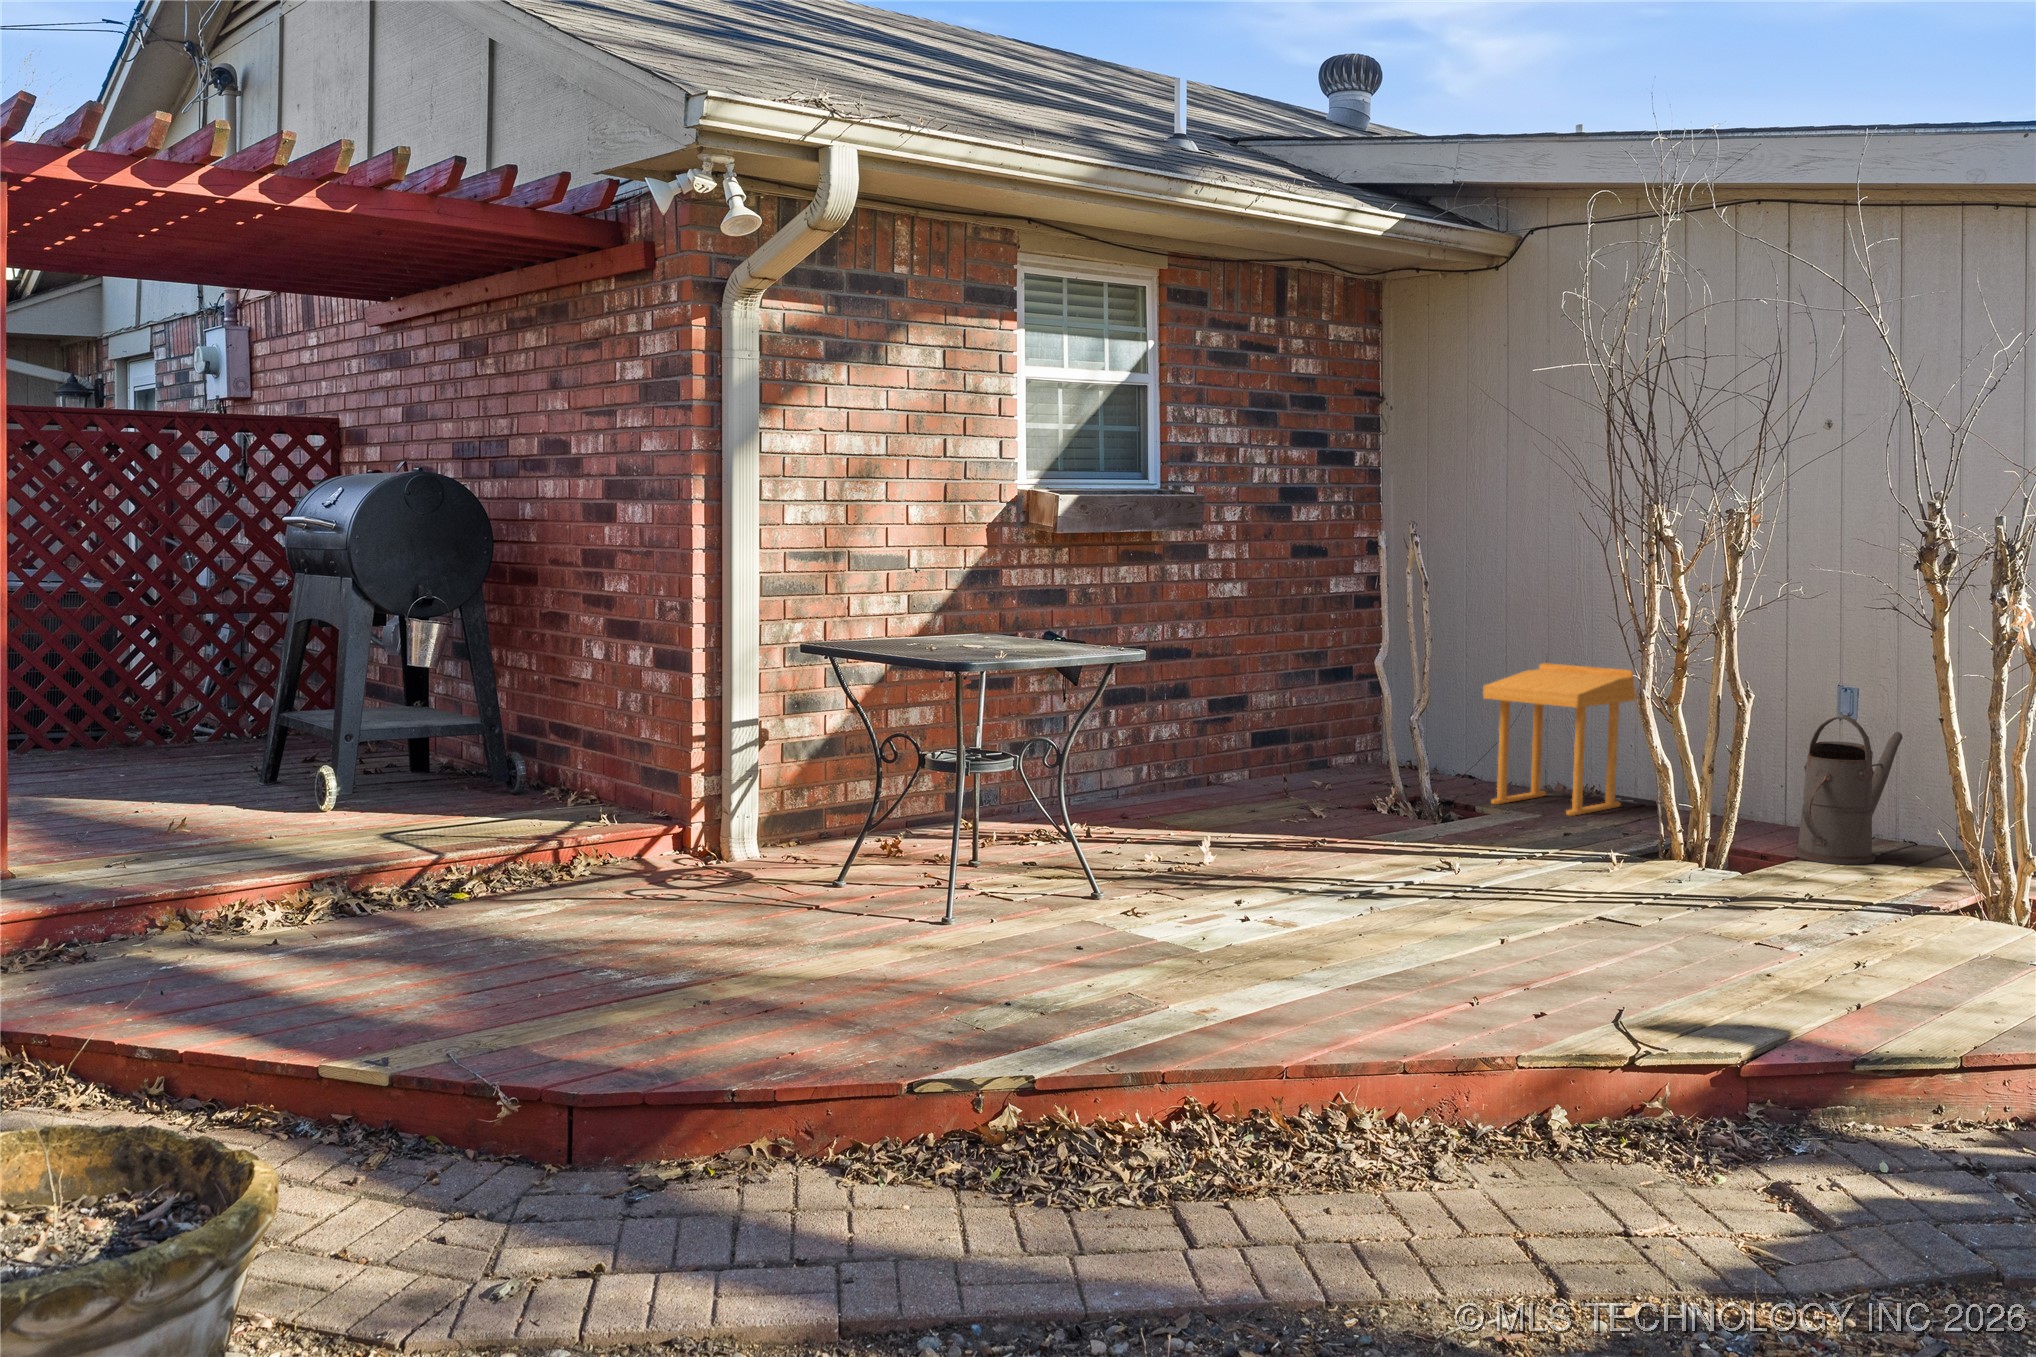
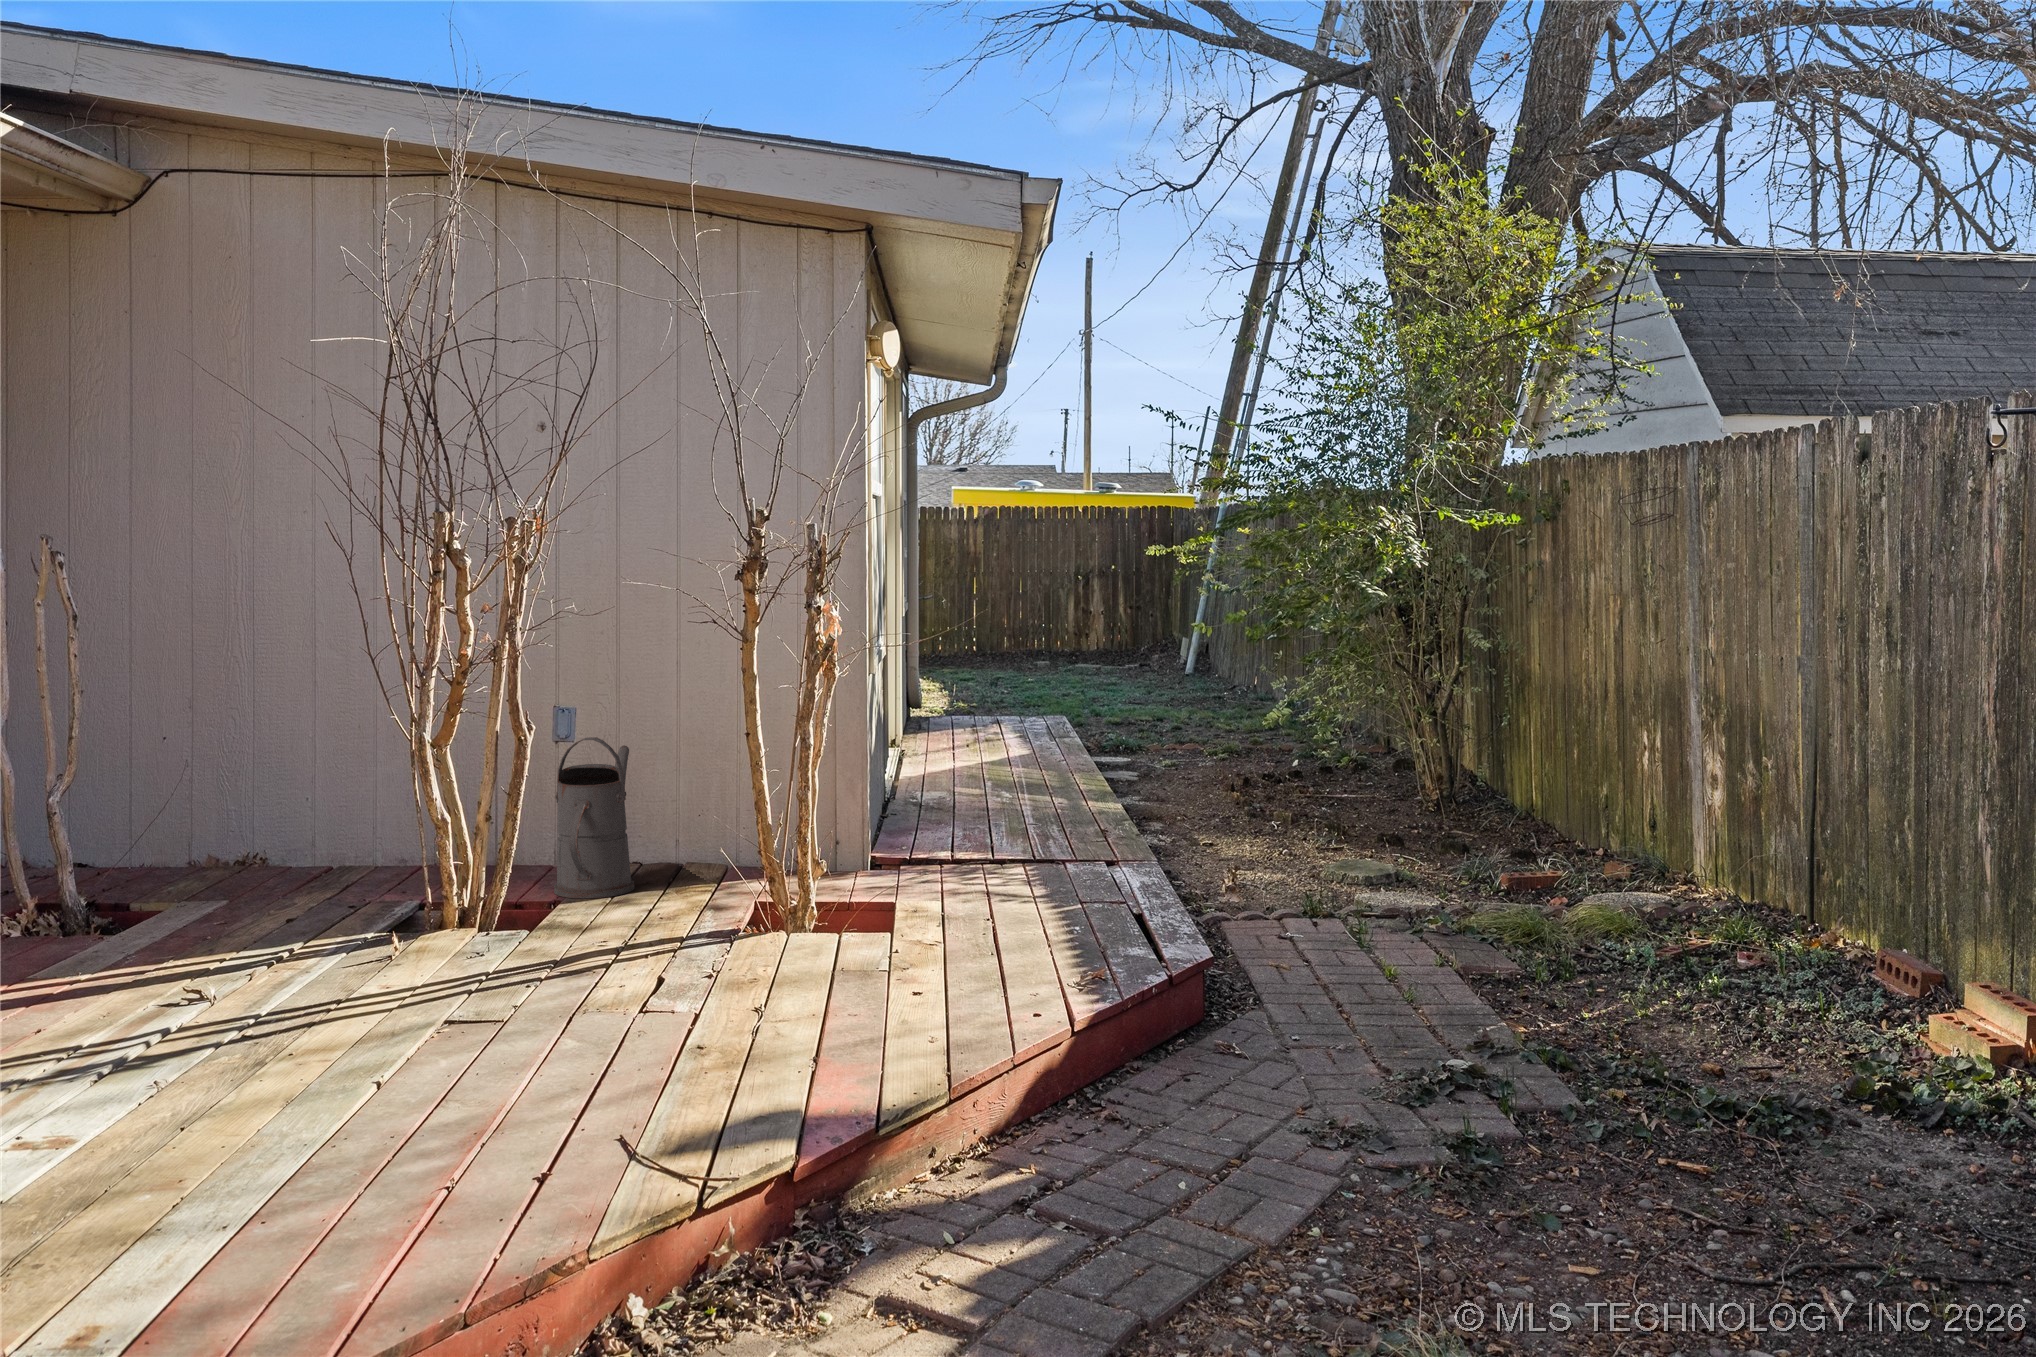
side table: present [1483,663,1637,816] -> none [132,707,319,893]

